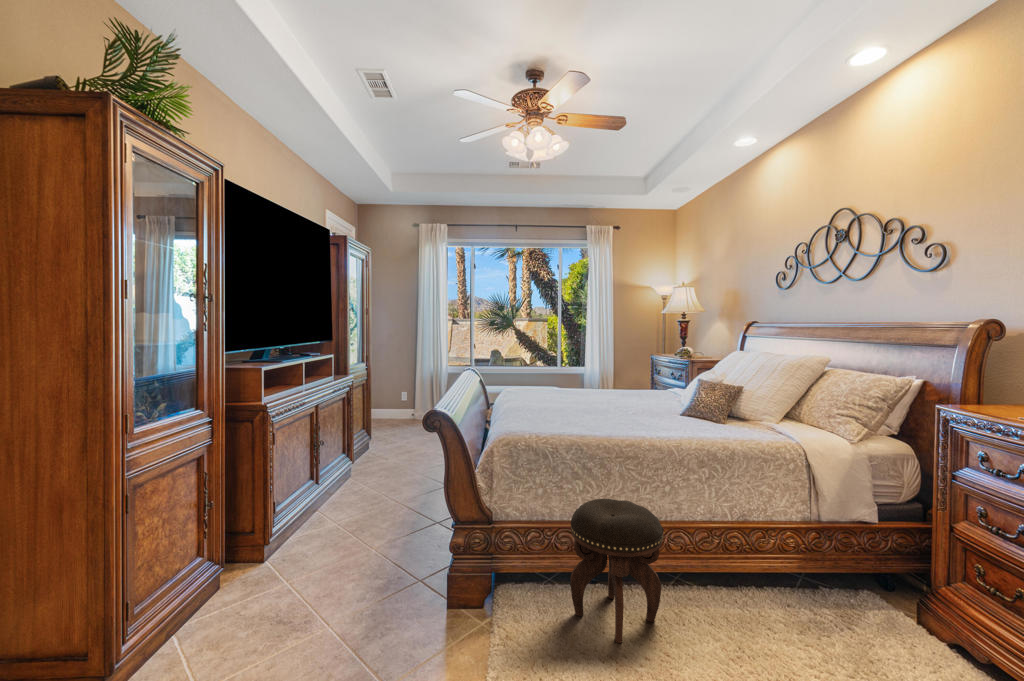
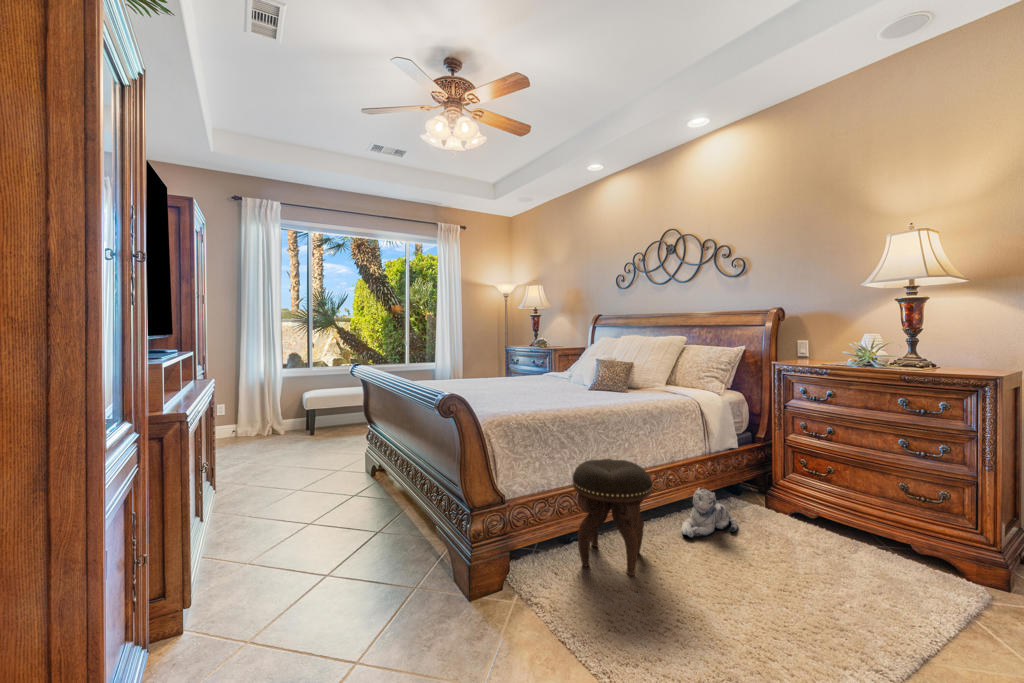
plush toy: none [731,564,835,638] -> present [682,488,737,538]

